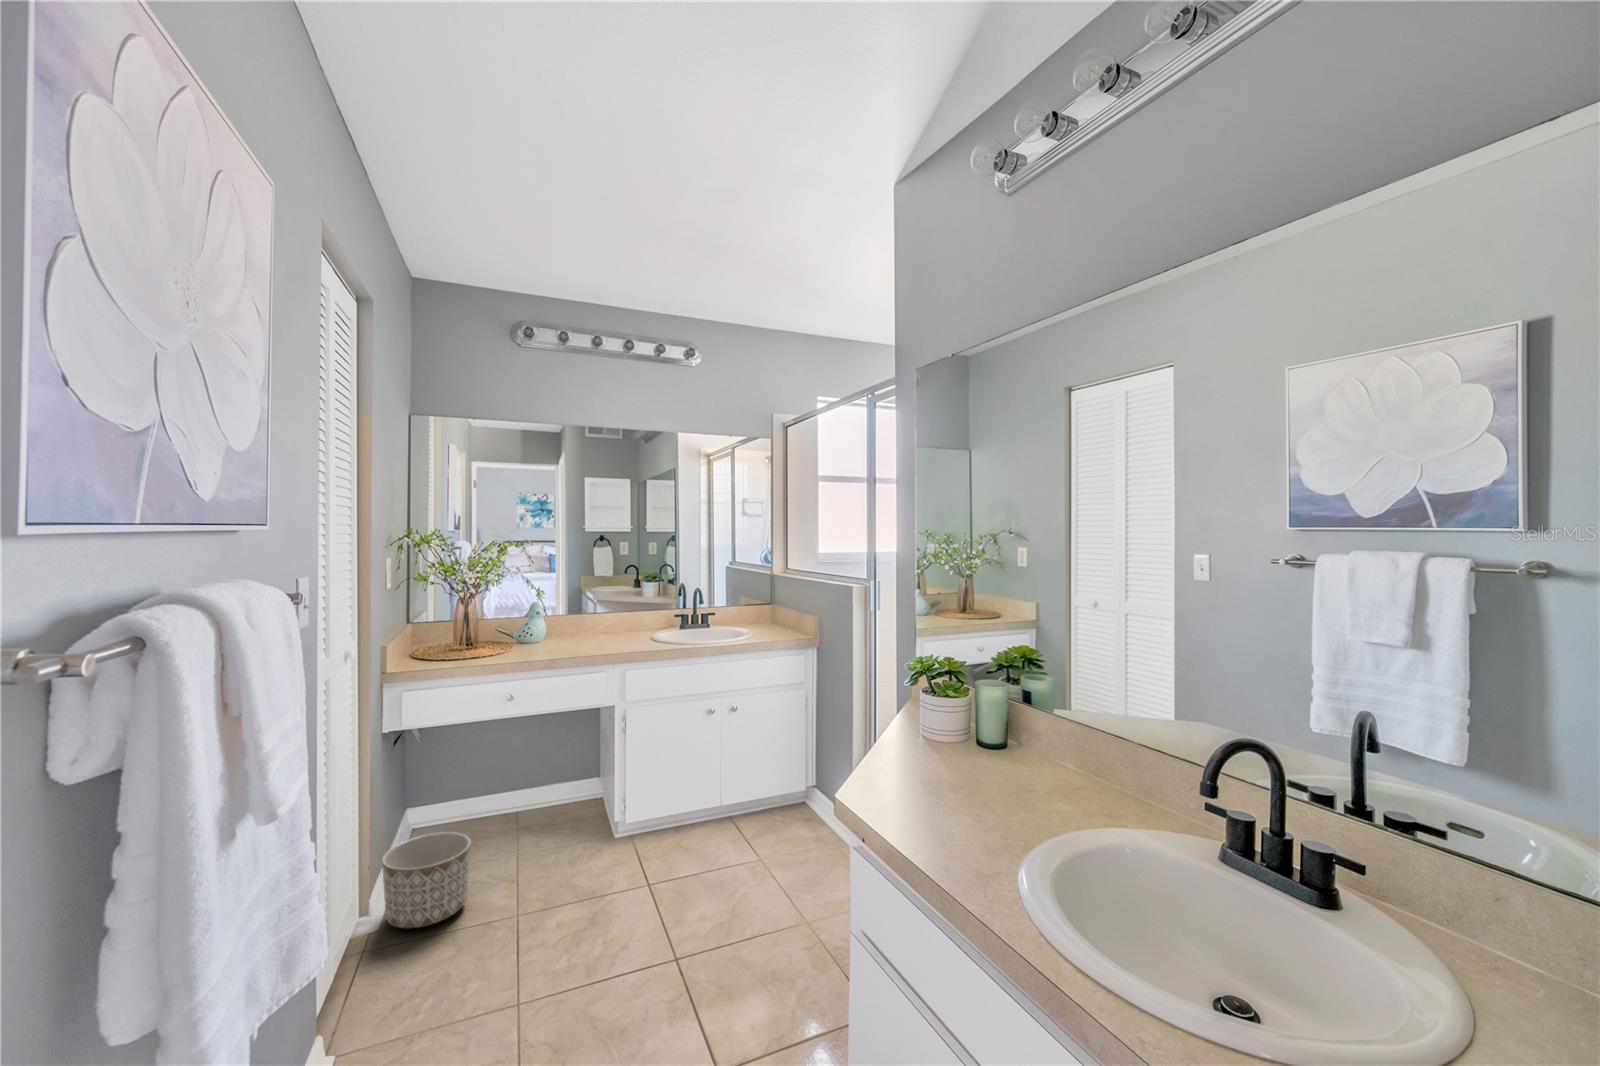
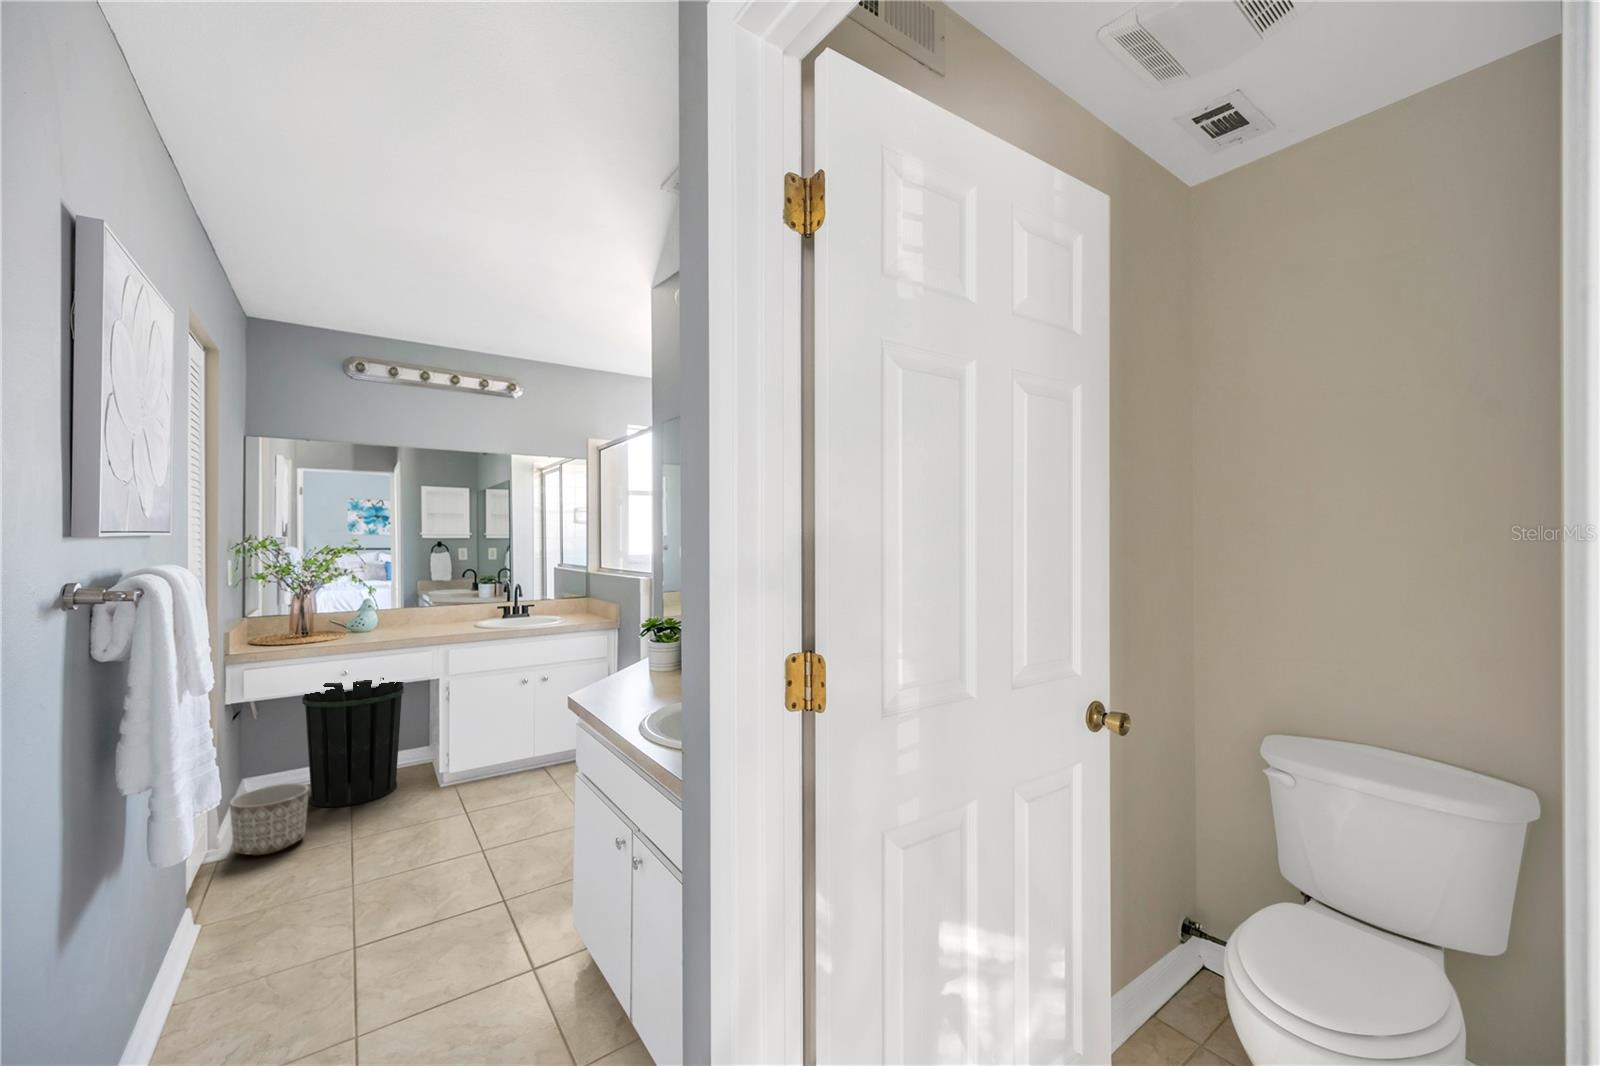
waste bin: none [458,681,581,855] -> present [302,677,404,807]

